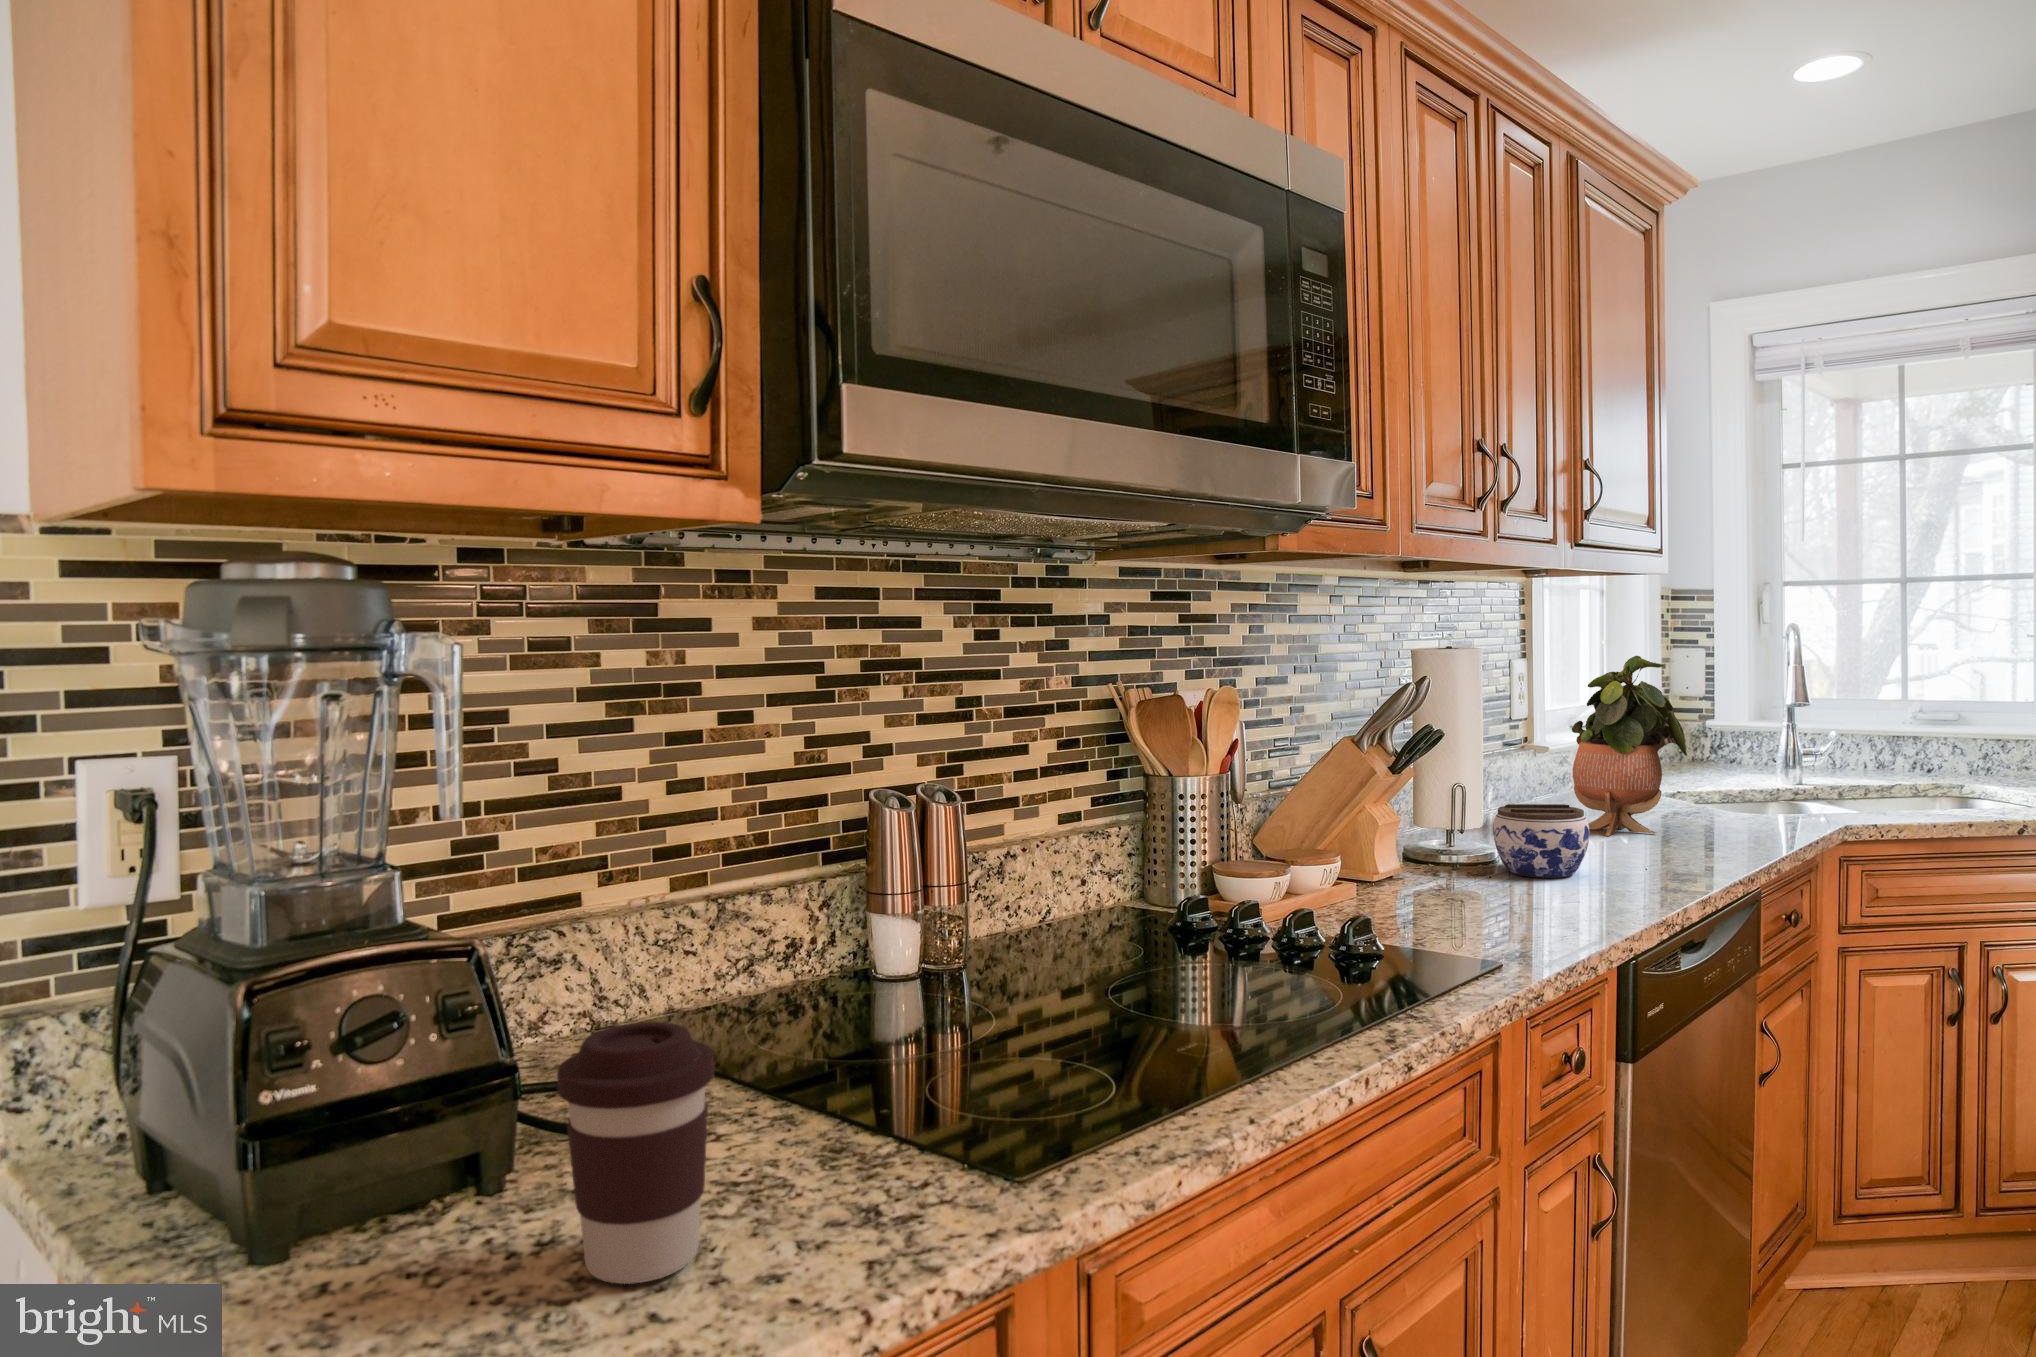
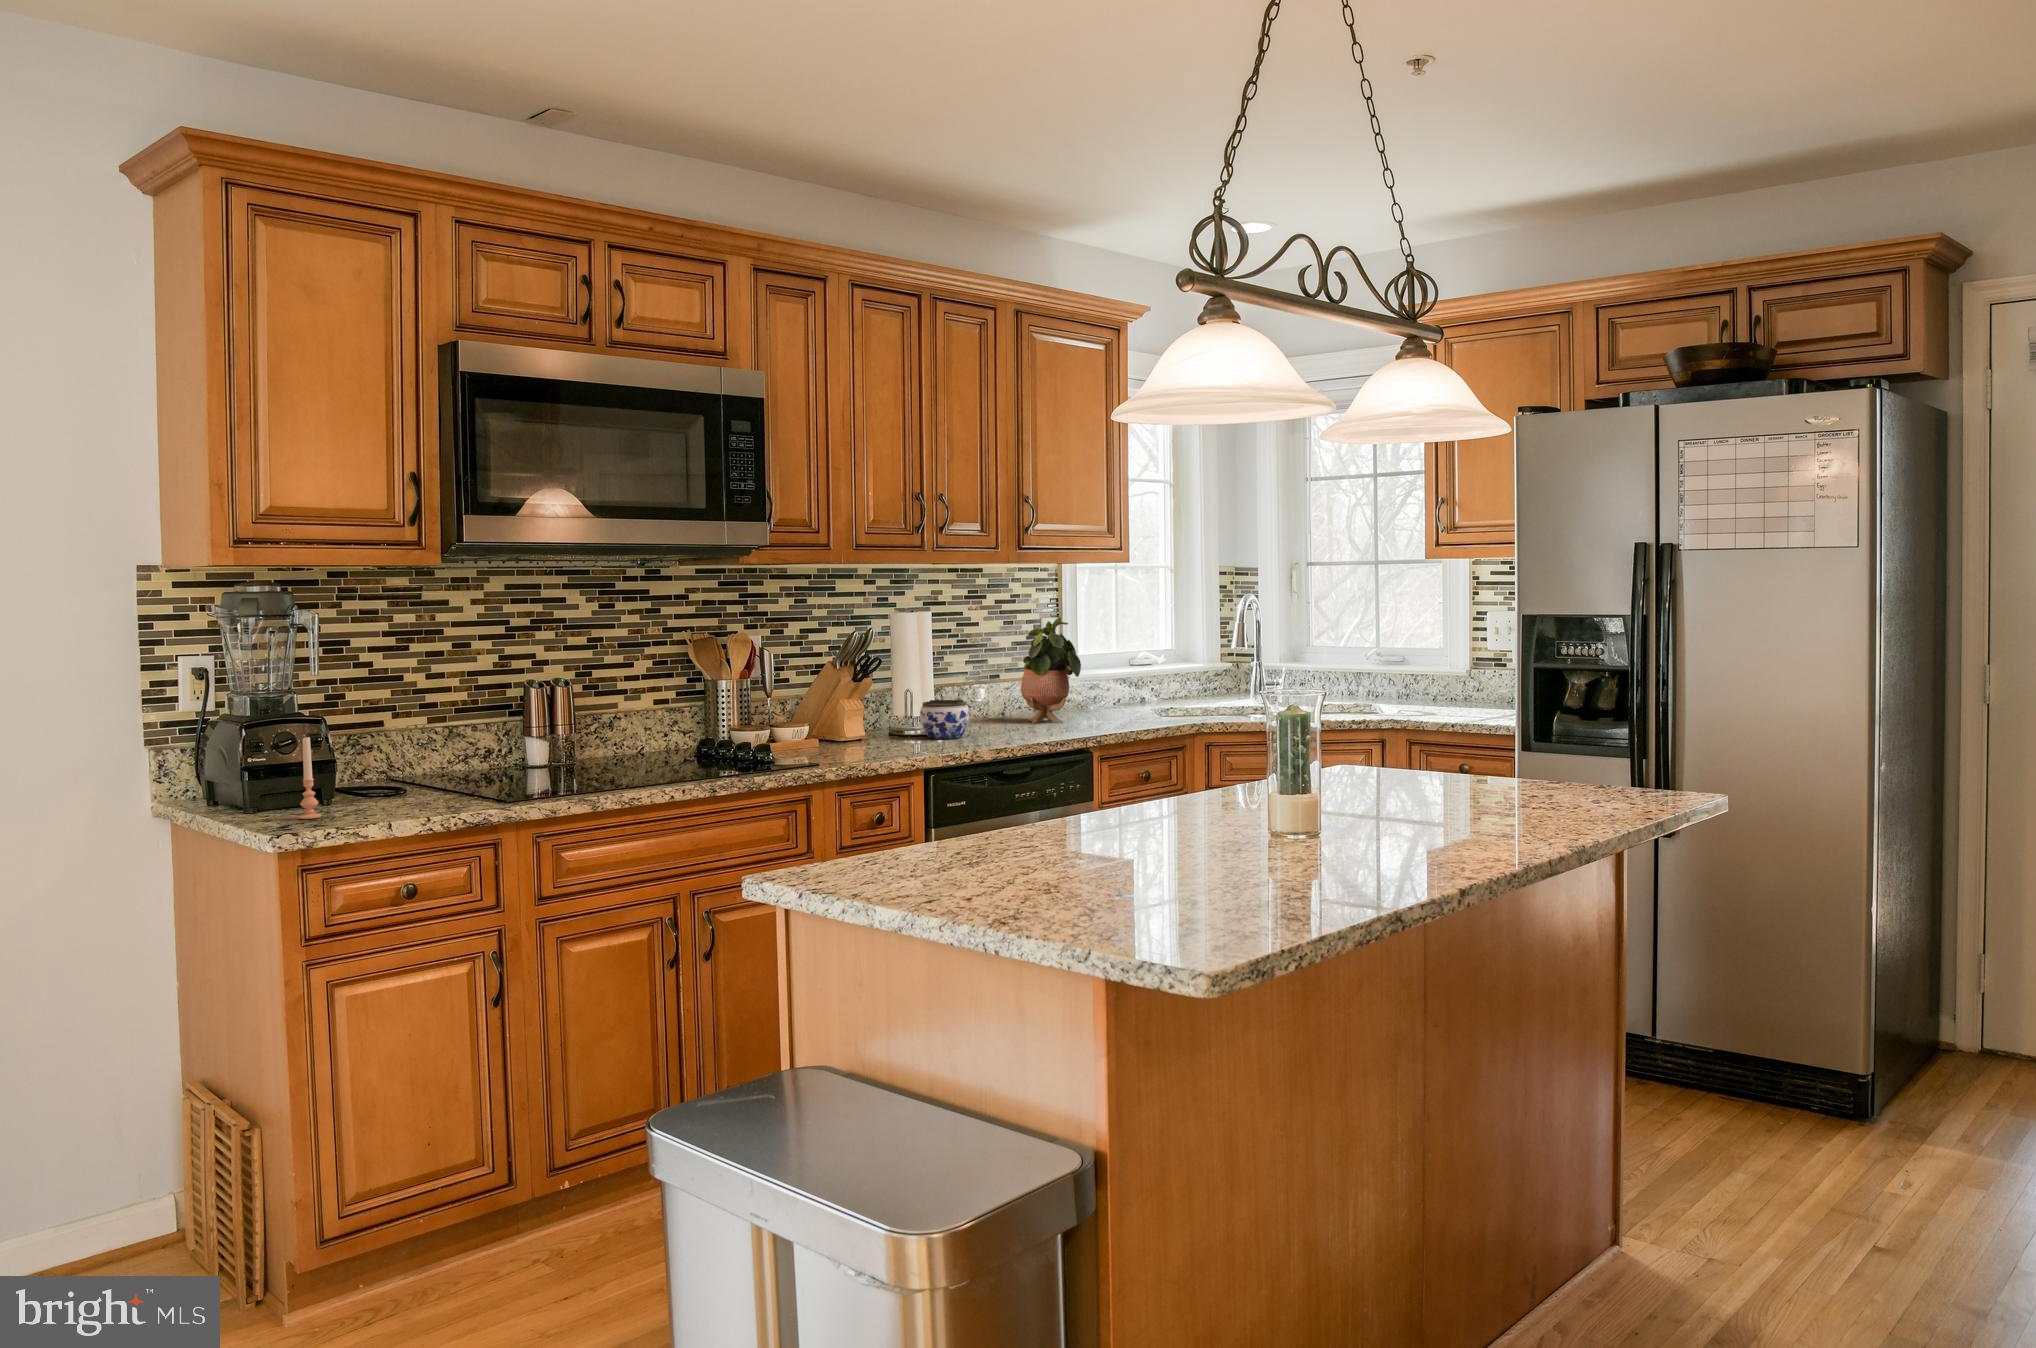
coffee cup: present [557,1022,715,1284] -> none [349,741,403,818]
candle: none [398,1023,467,1292] -> present [298,737,321,819]

